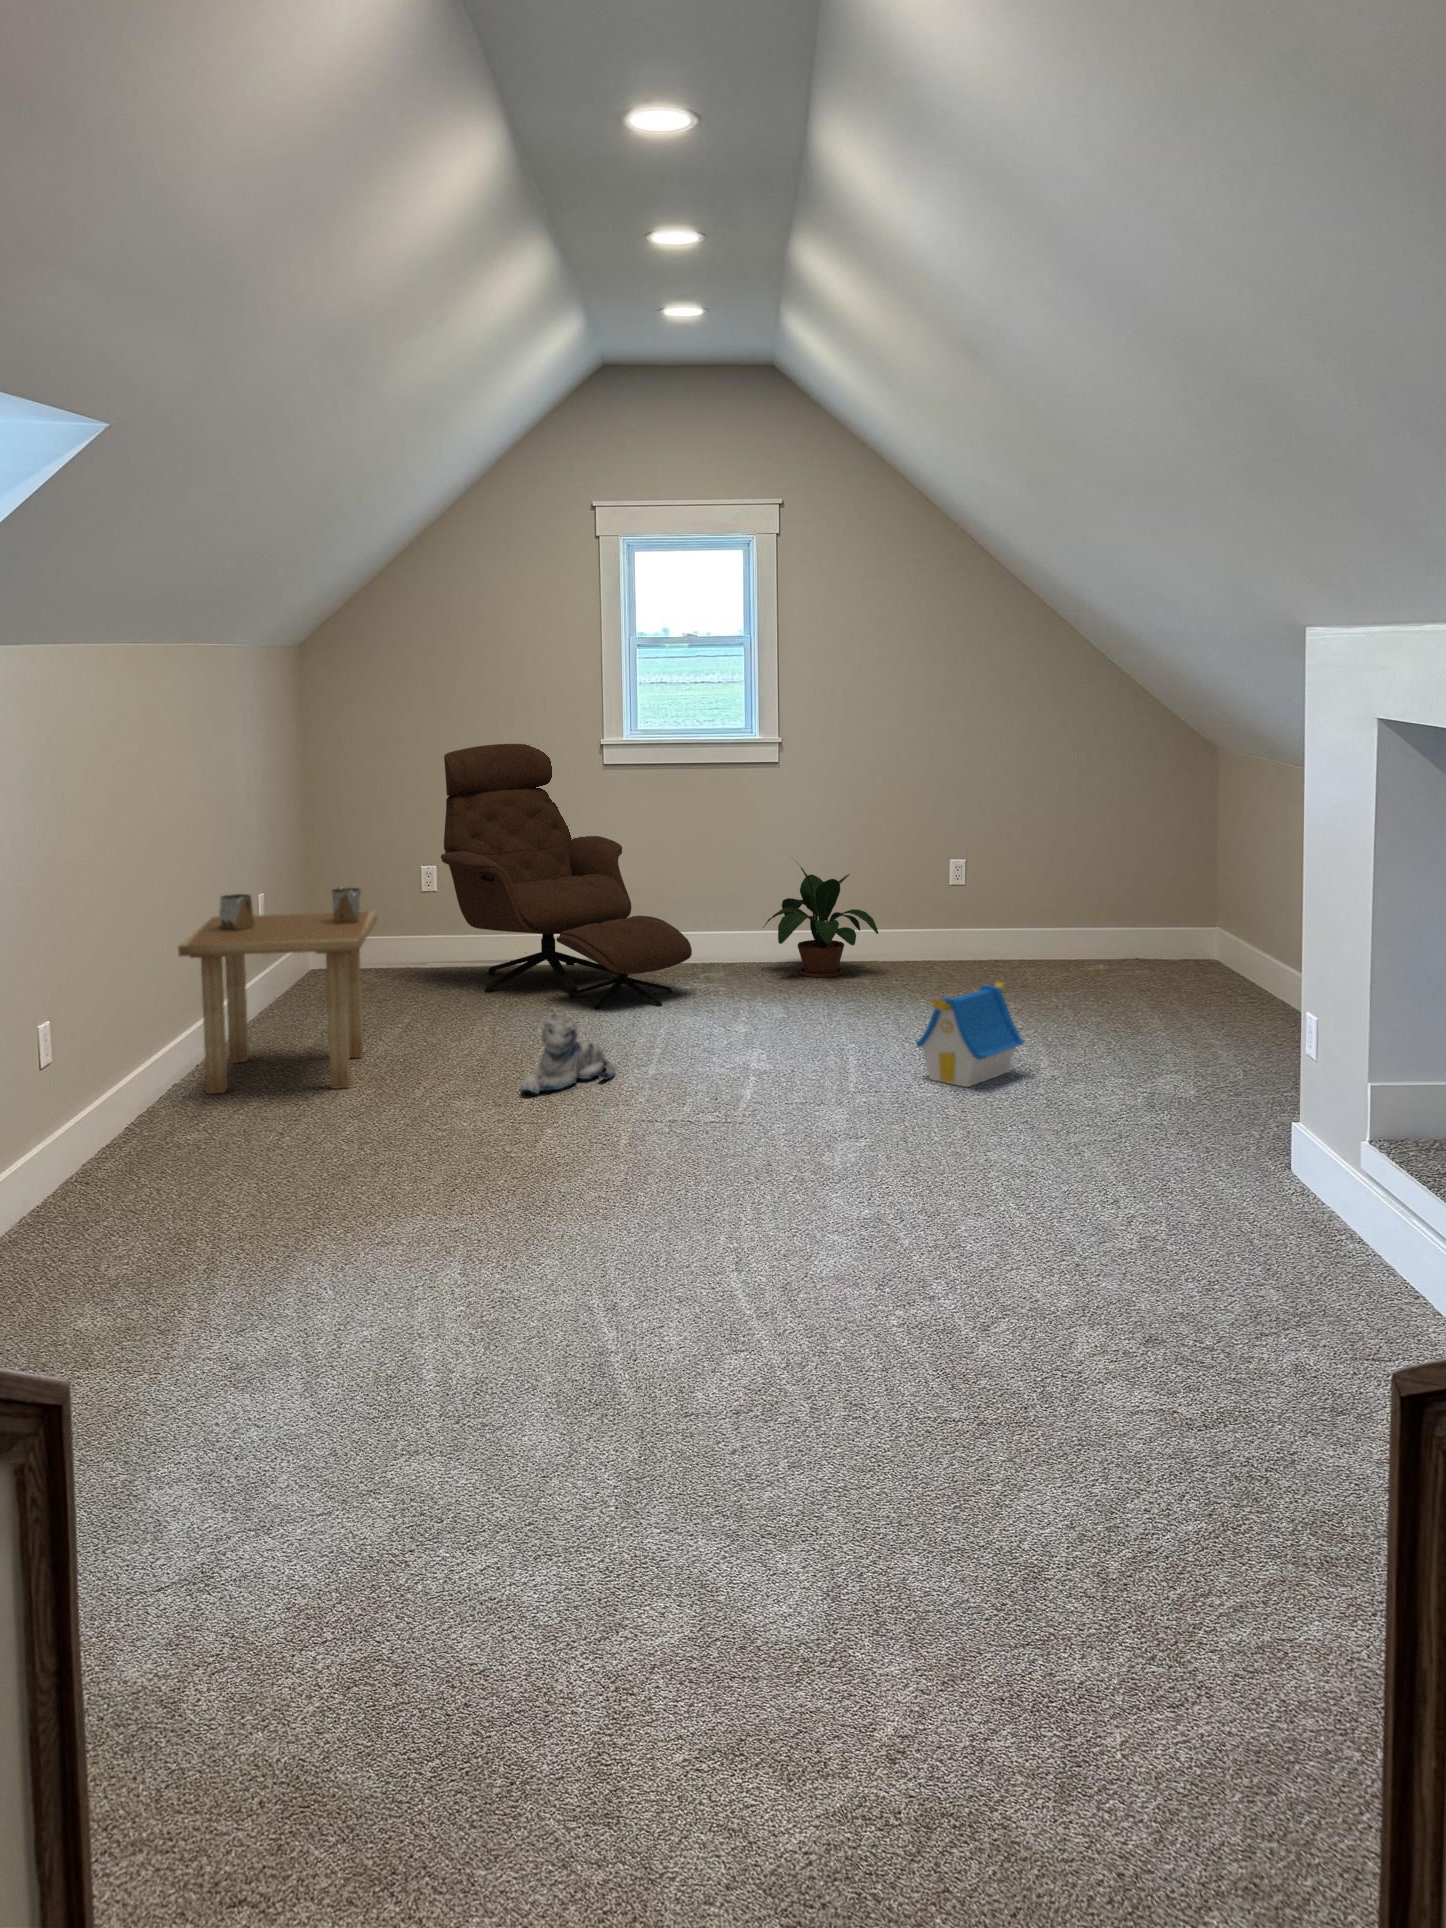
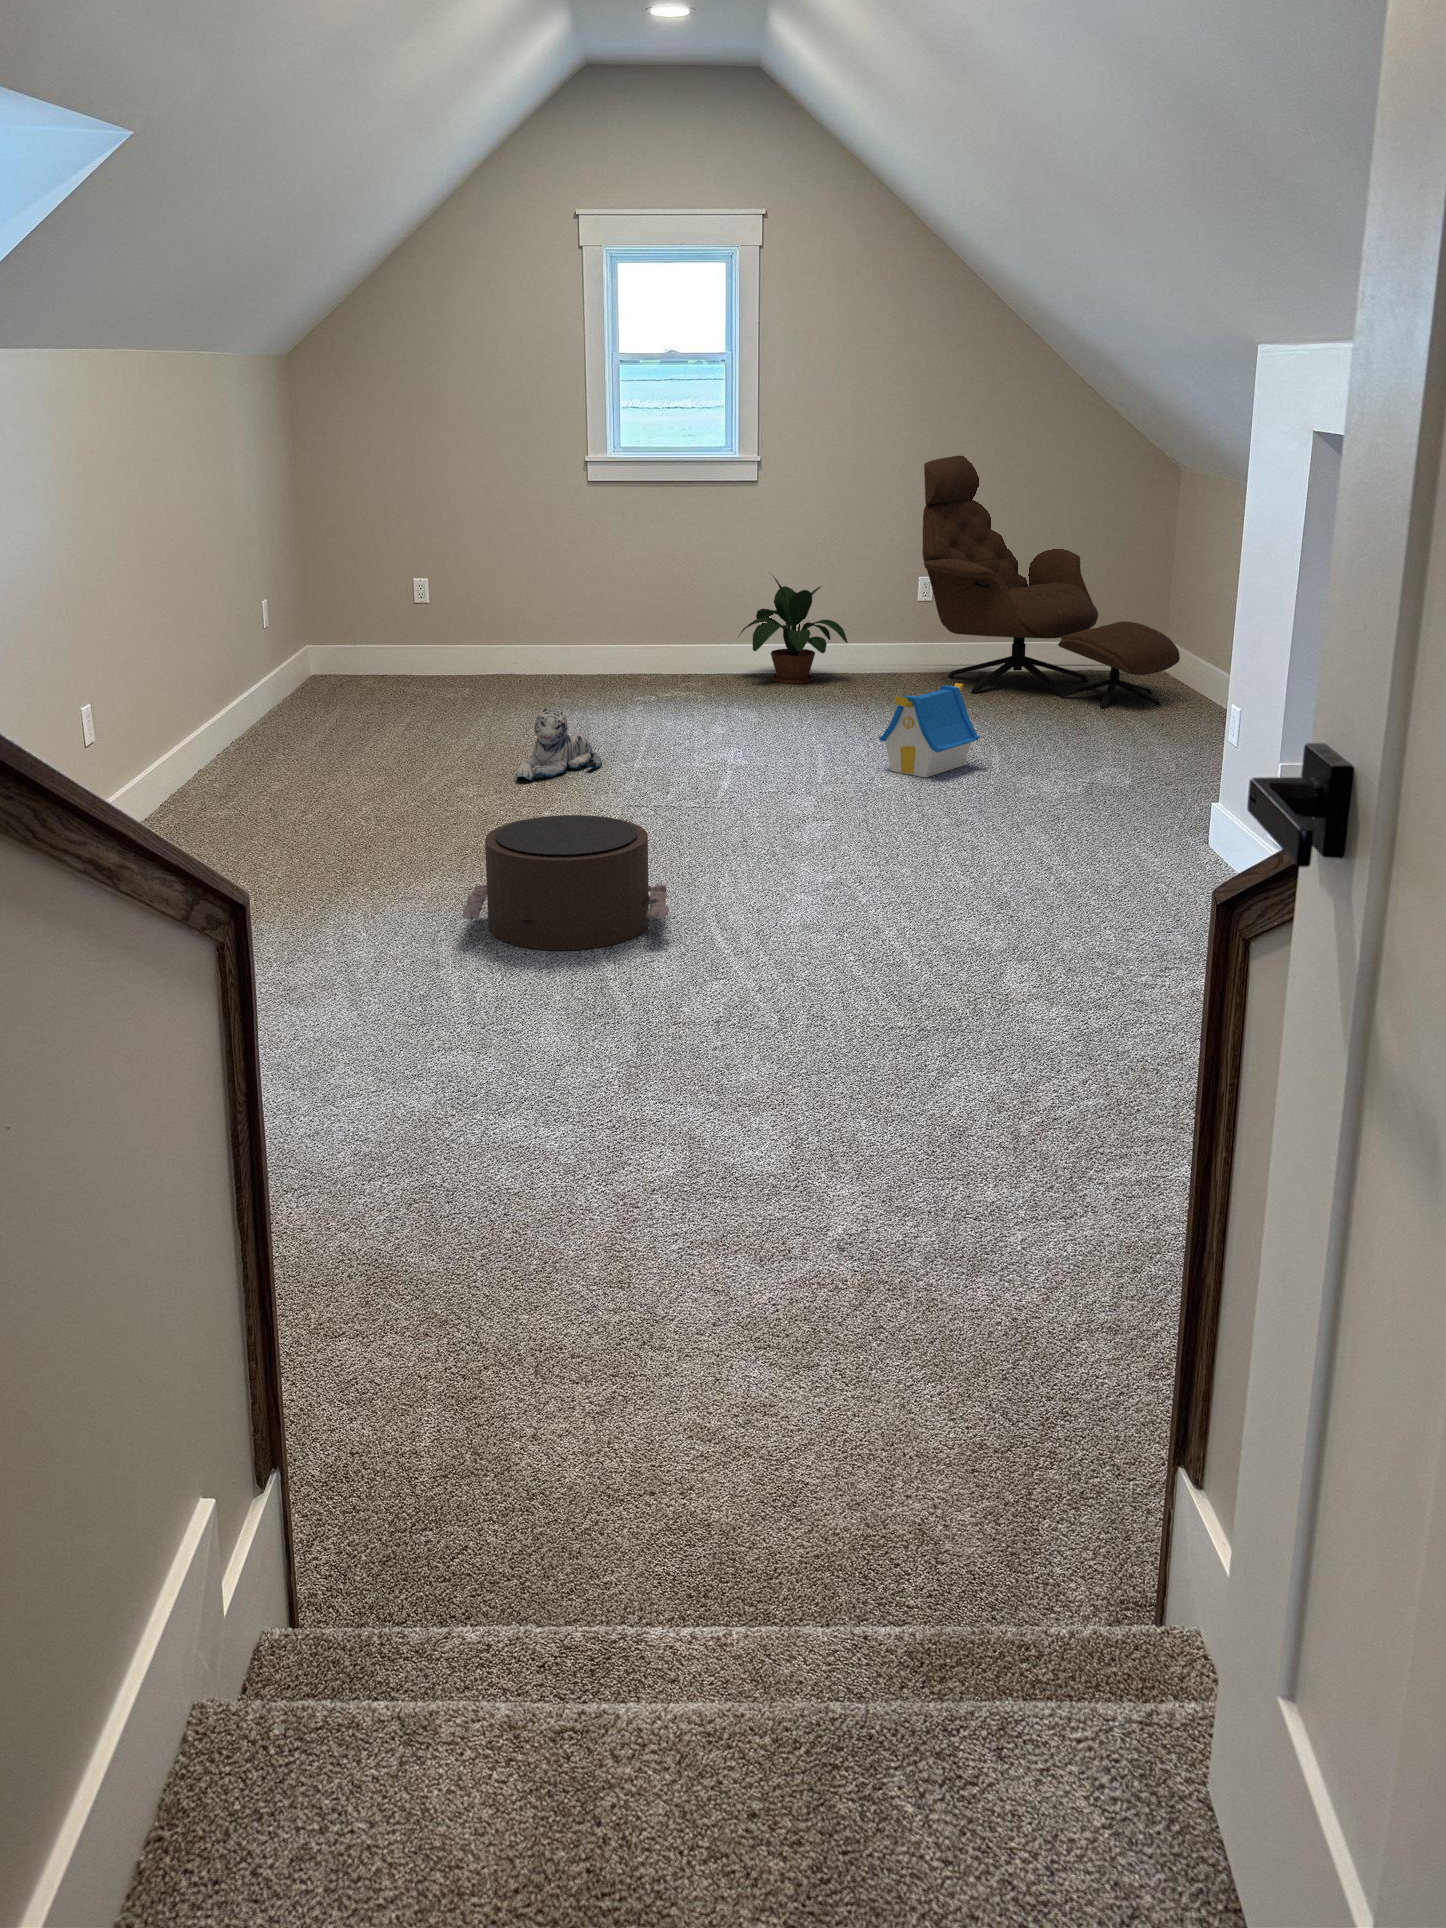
lounge chair: present [441,744,692,1009] -> present [922,455,1180,708]
side table: present [178,888,377,1094] -> none [195,590,376,779]
pouf: none [446,1147,683,1311] -> present [463,815,670,950]

